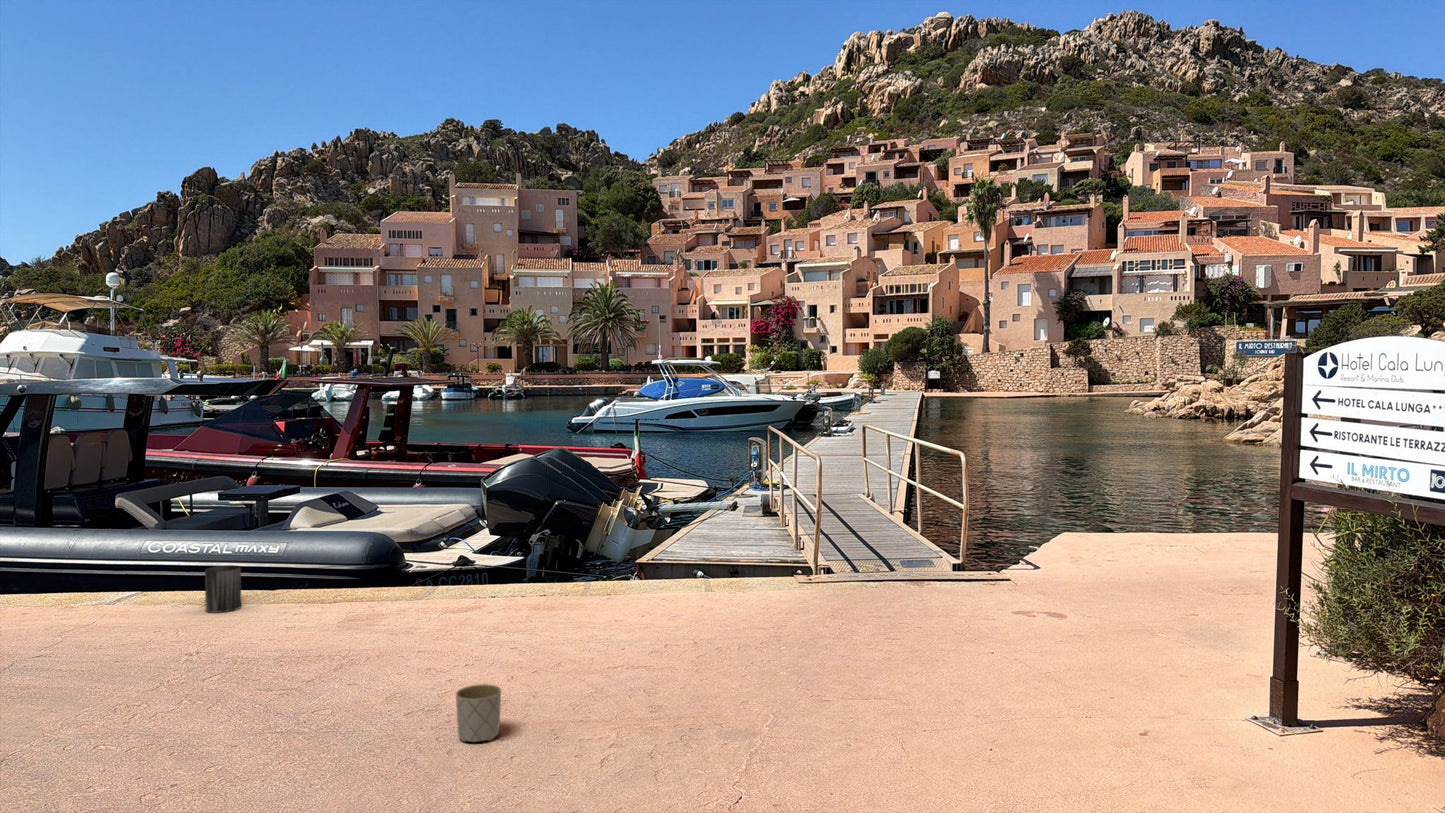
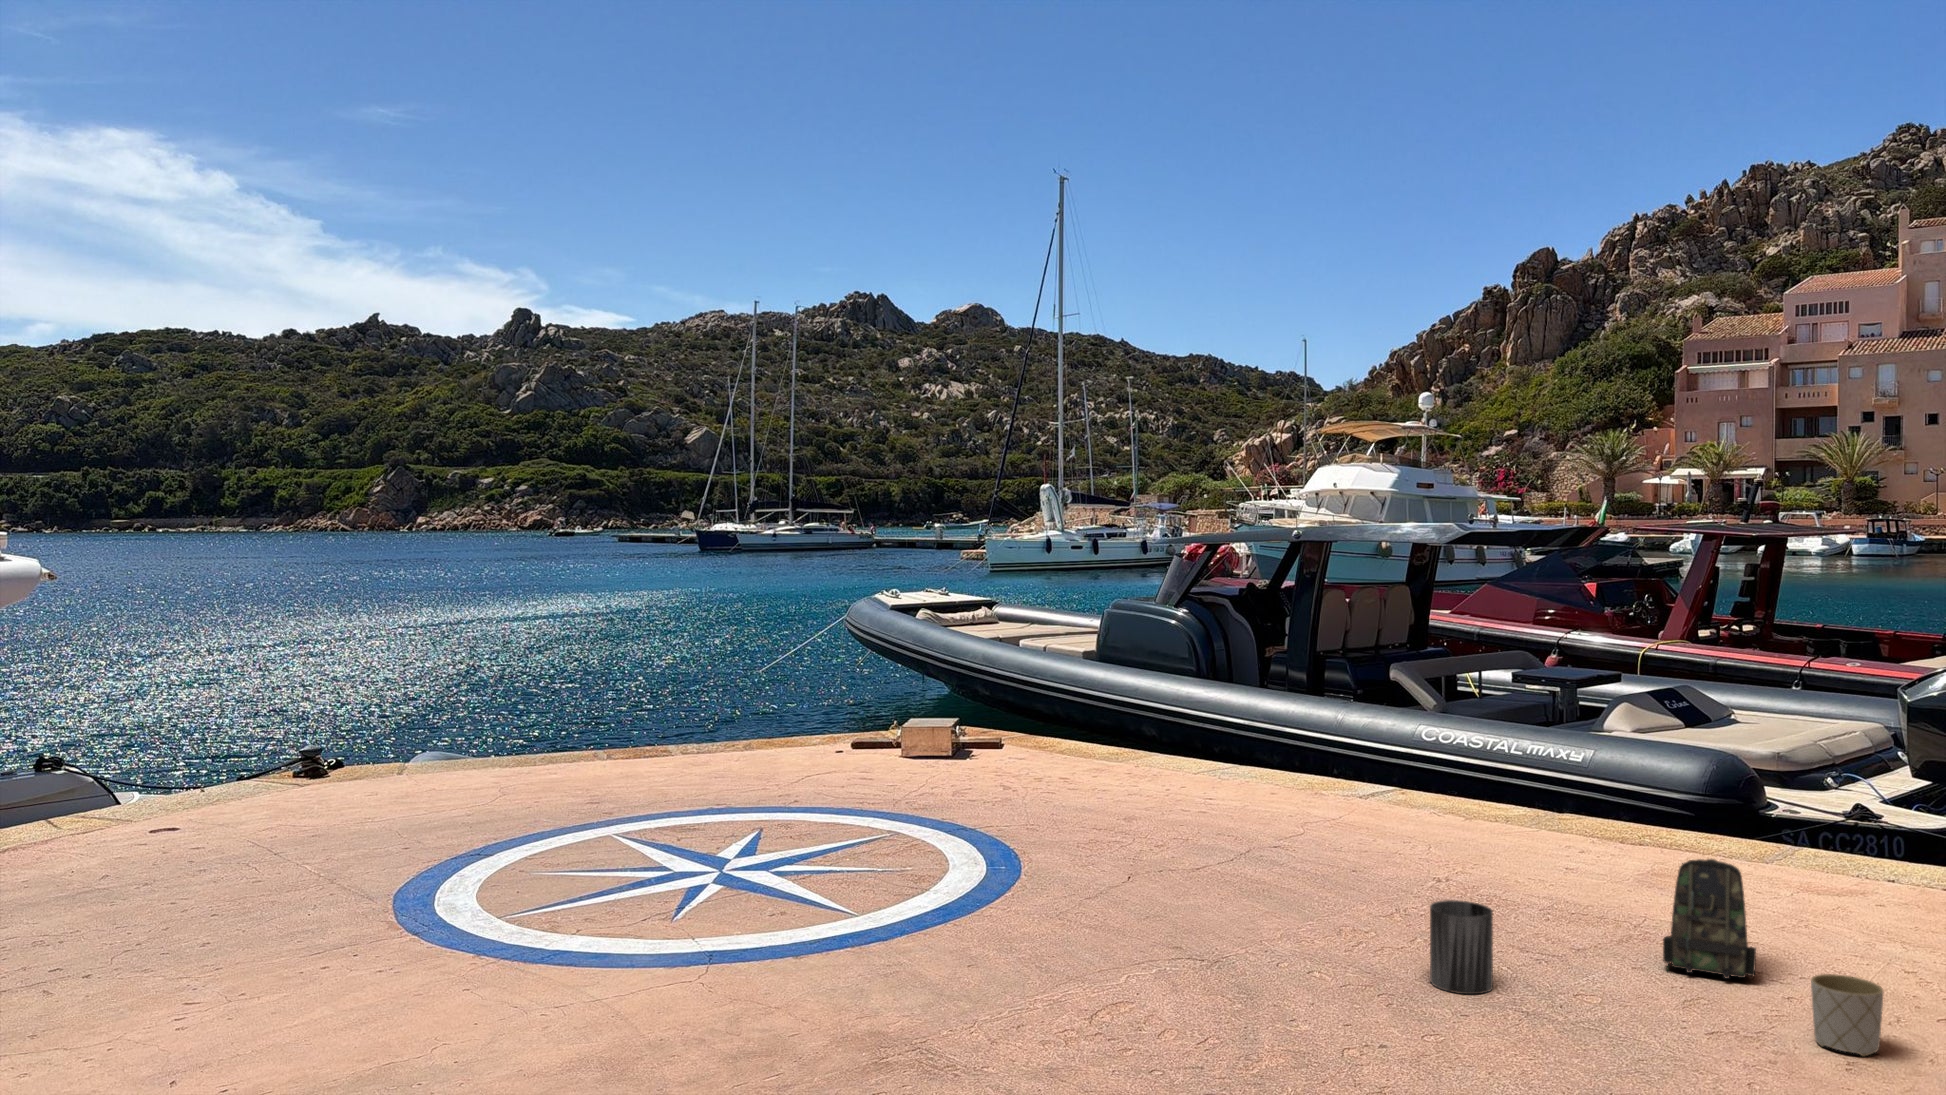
trash can: present [205,565,241,613] -> present [1430,900,1493,994]
backpack: none [348,617,415,713] -> present [1663,859,1756,979]

